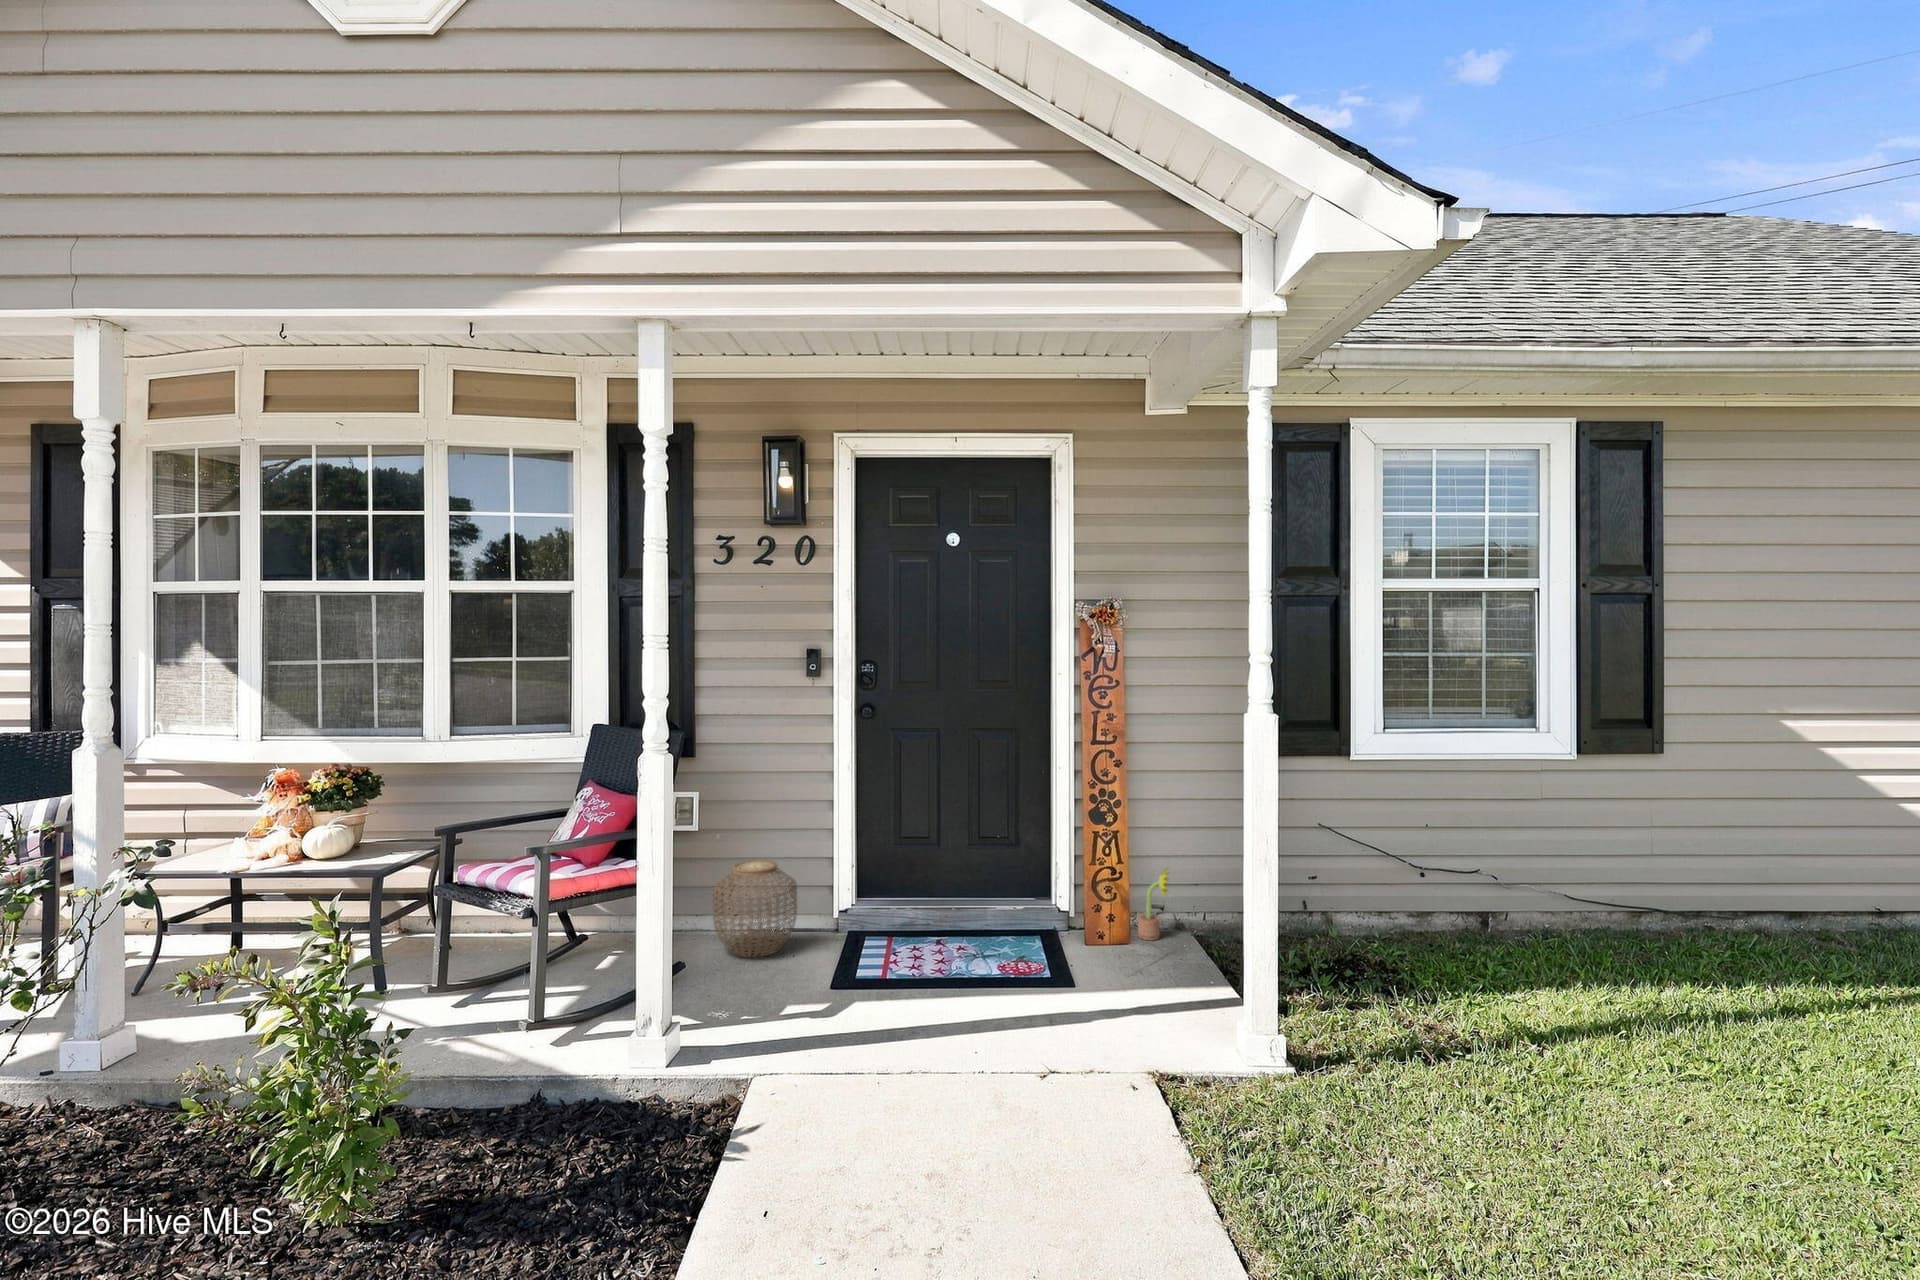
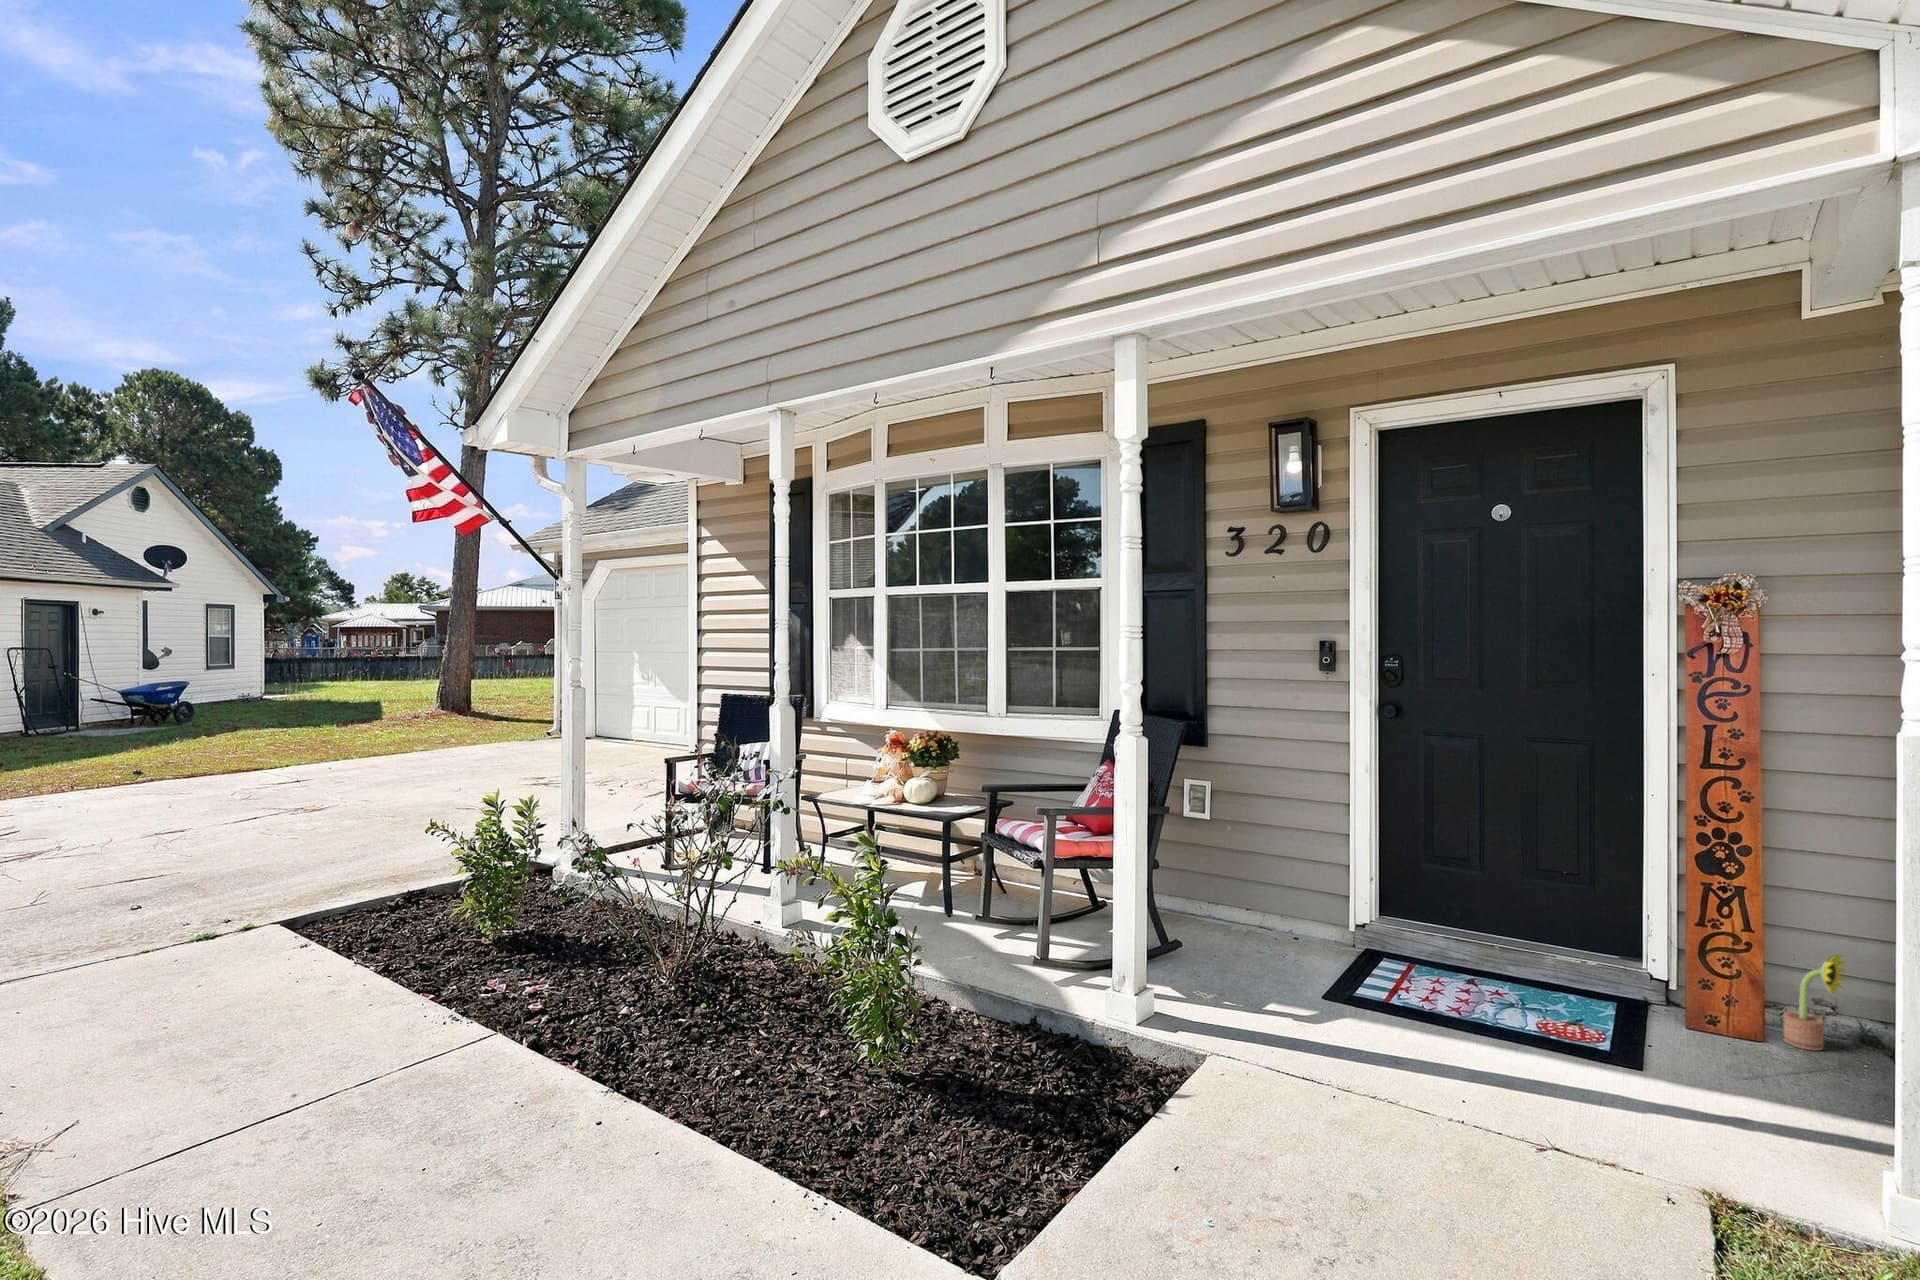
woven basket: present [713,860,797,957] -> none [1214,855,1302,954]

